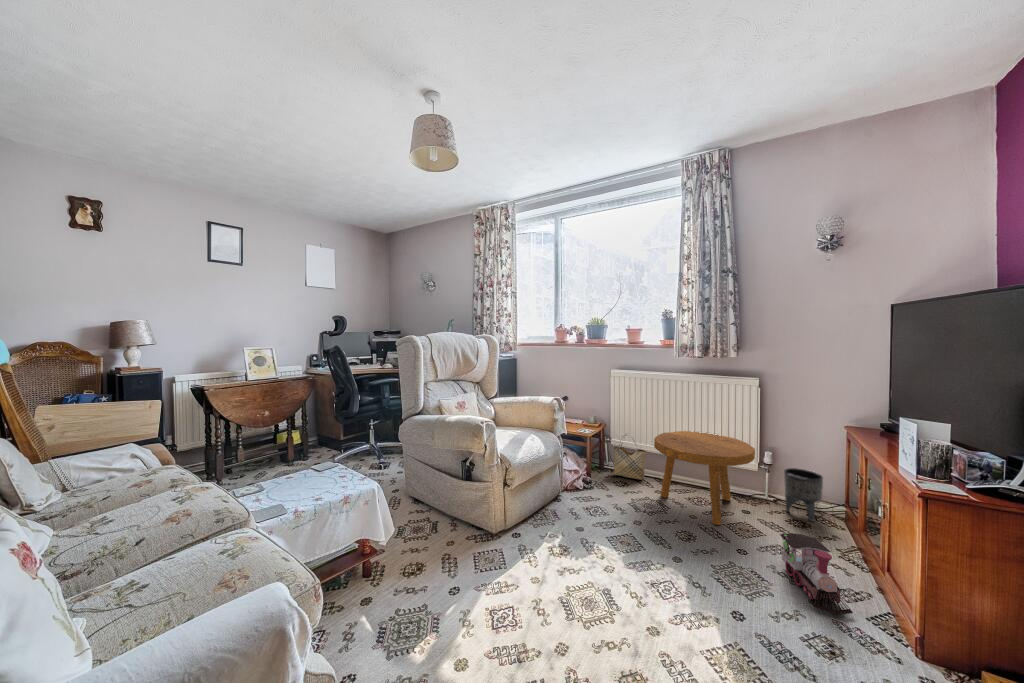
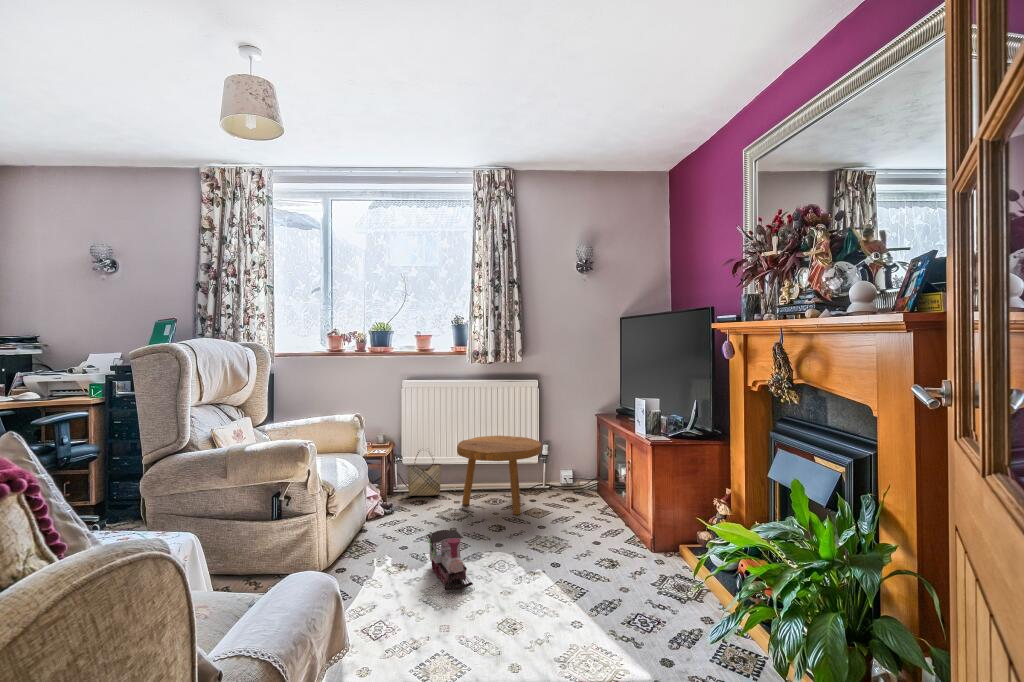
planter: present [784,468,823,522] -> none [558,456,584,497]
toy train: present [780,533,853,615] -> present [427,530,473,590]

